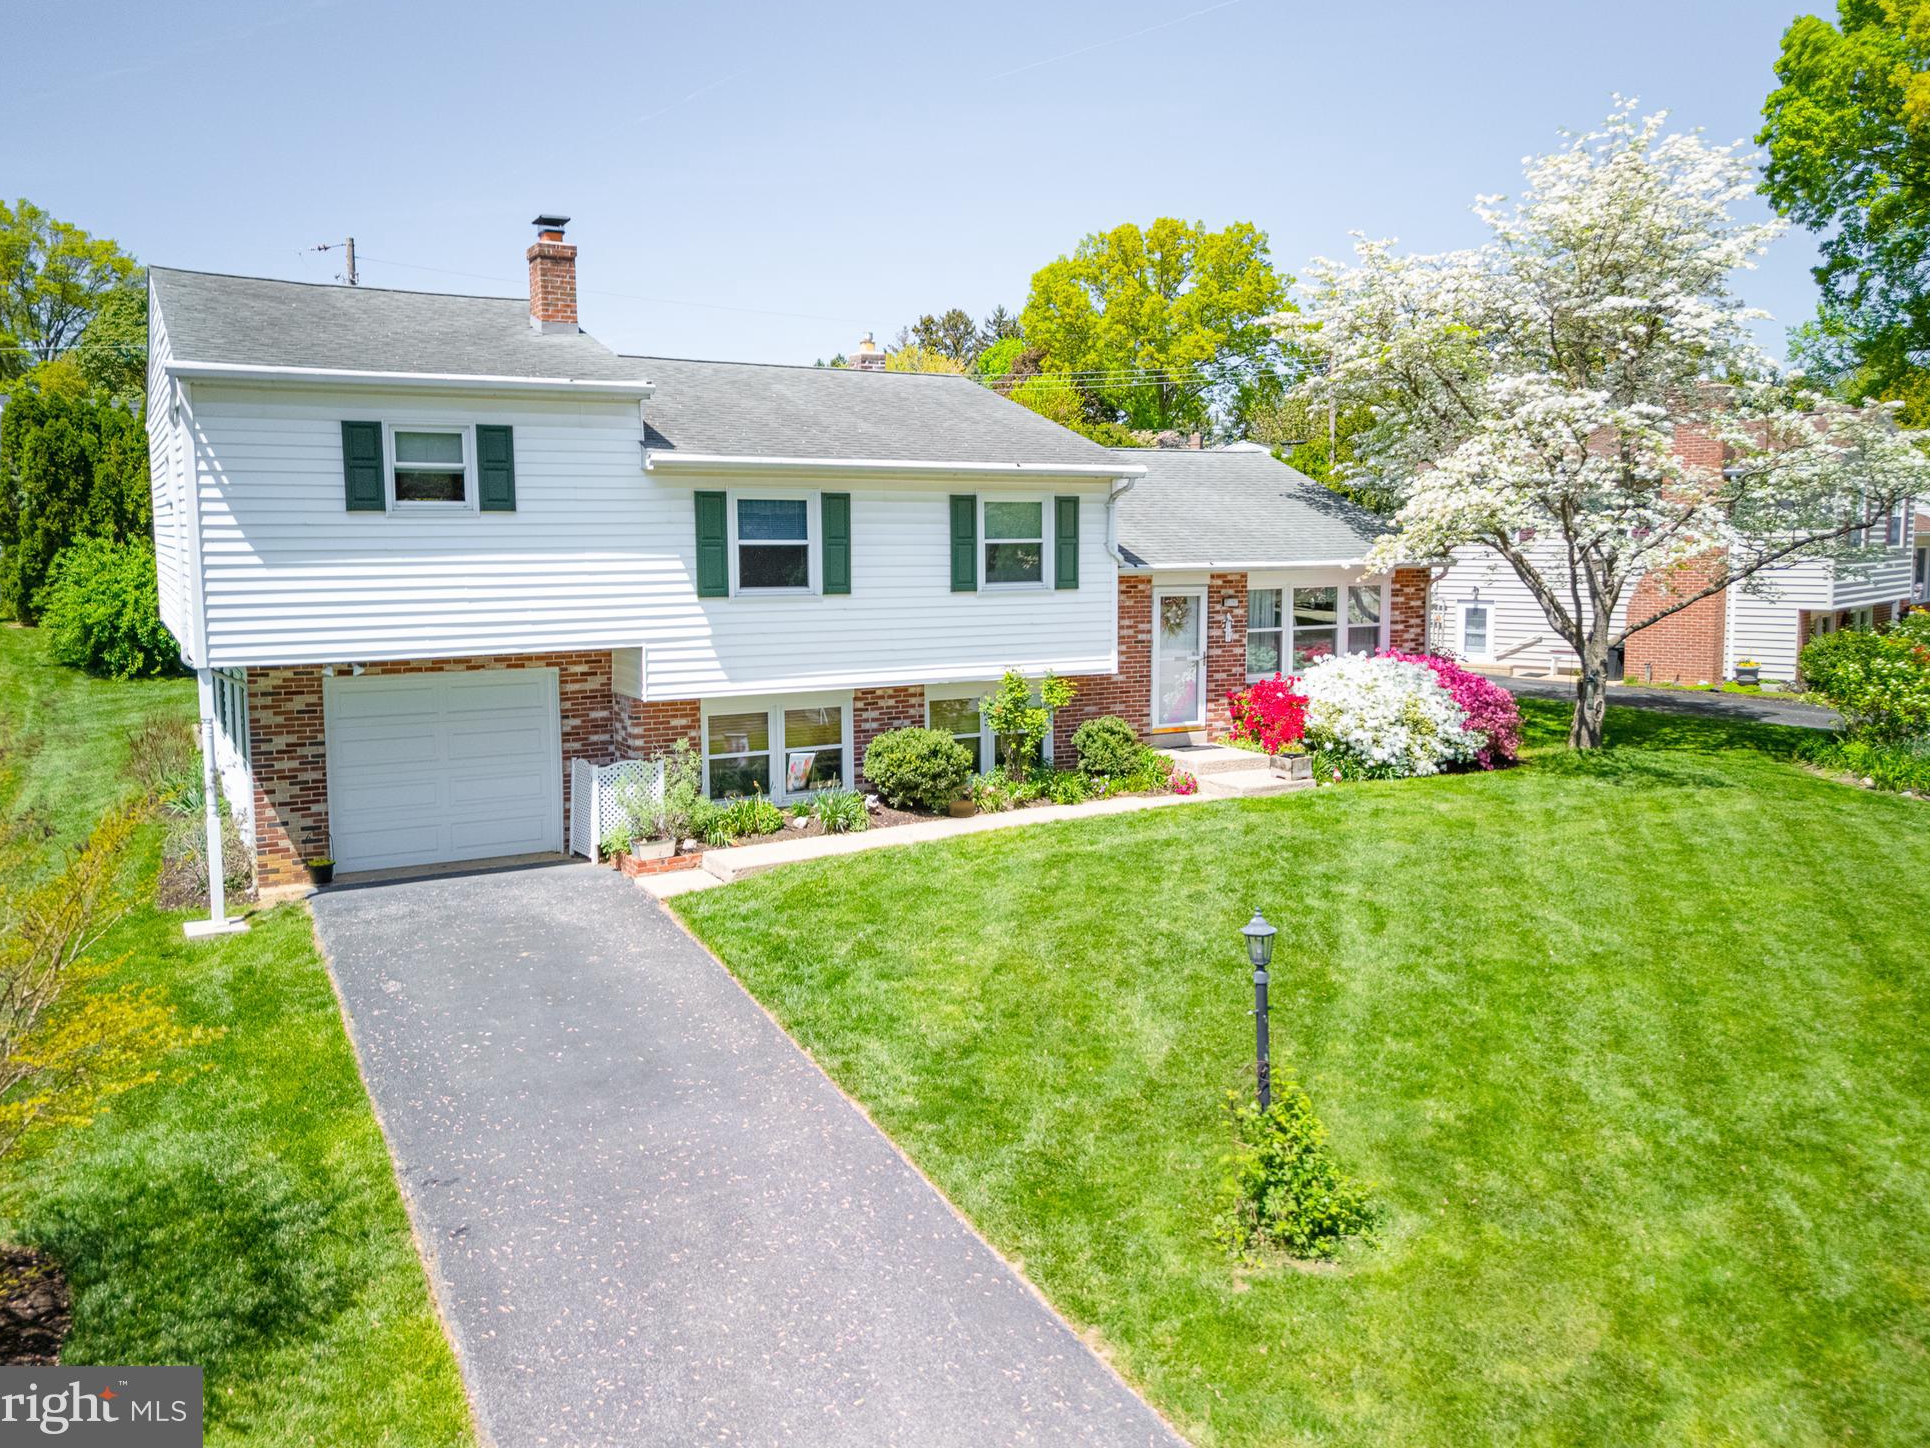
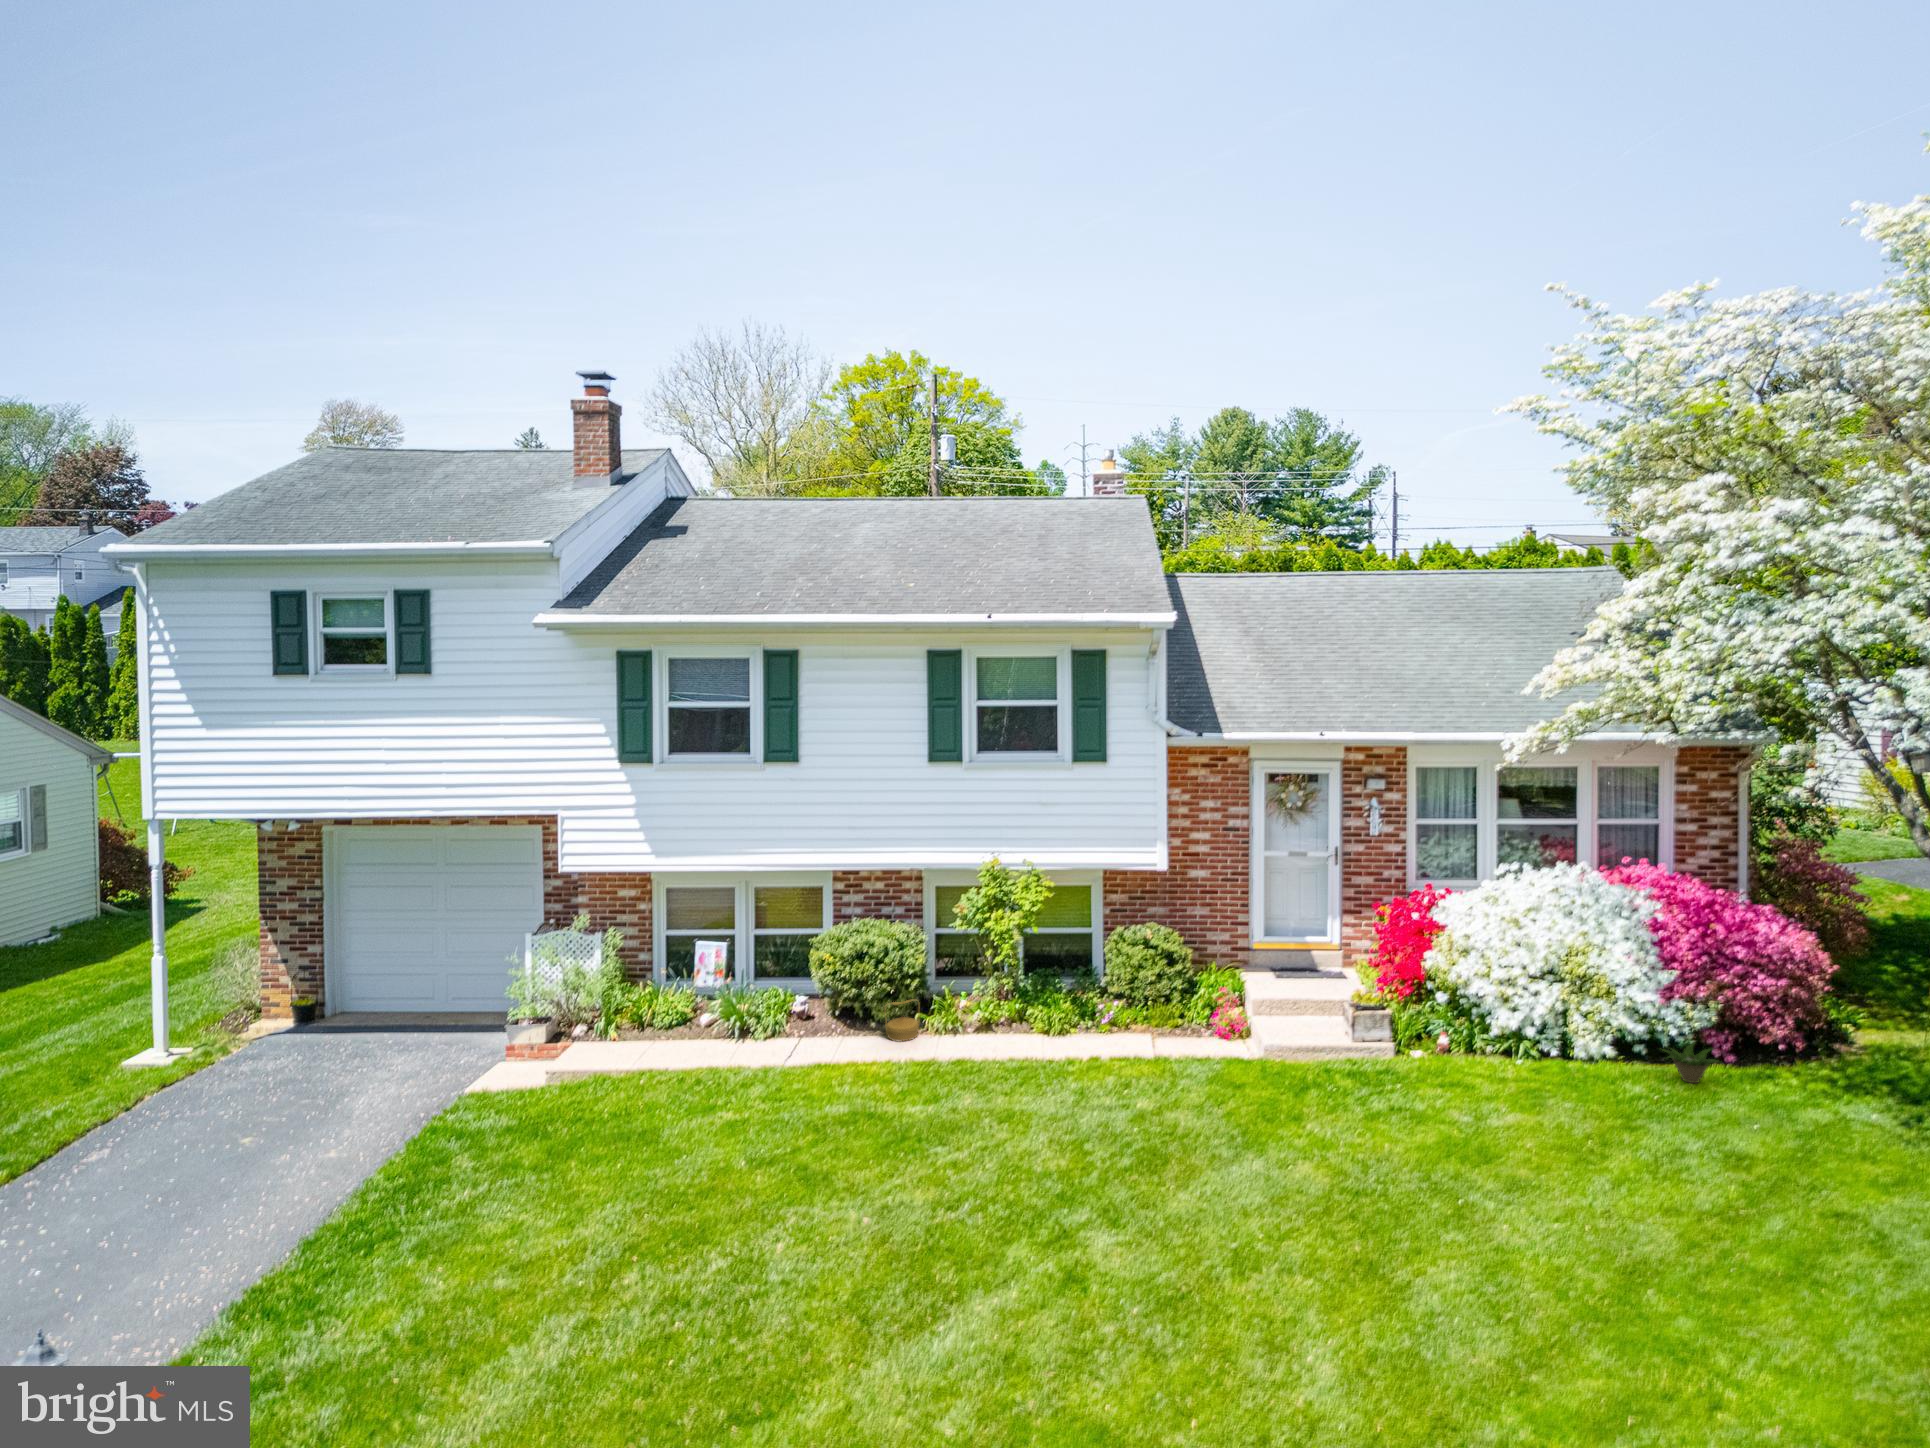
decorative plant: none [1462,751,1502,775] -> present [1663,1043,1720,1083]

